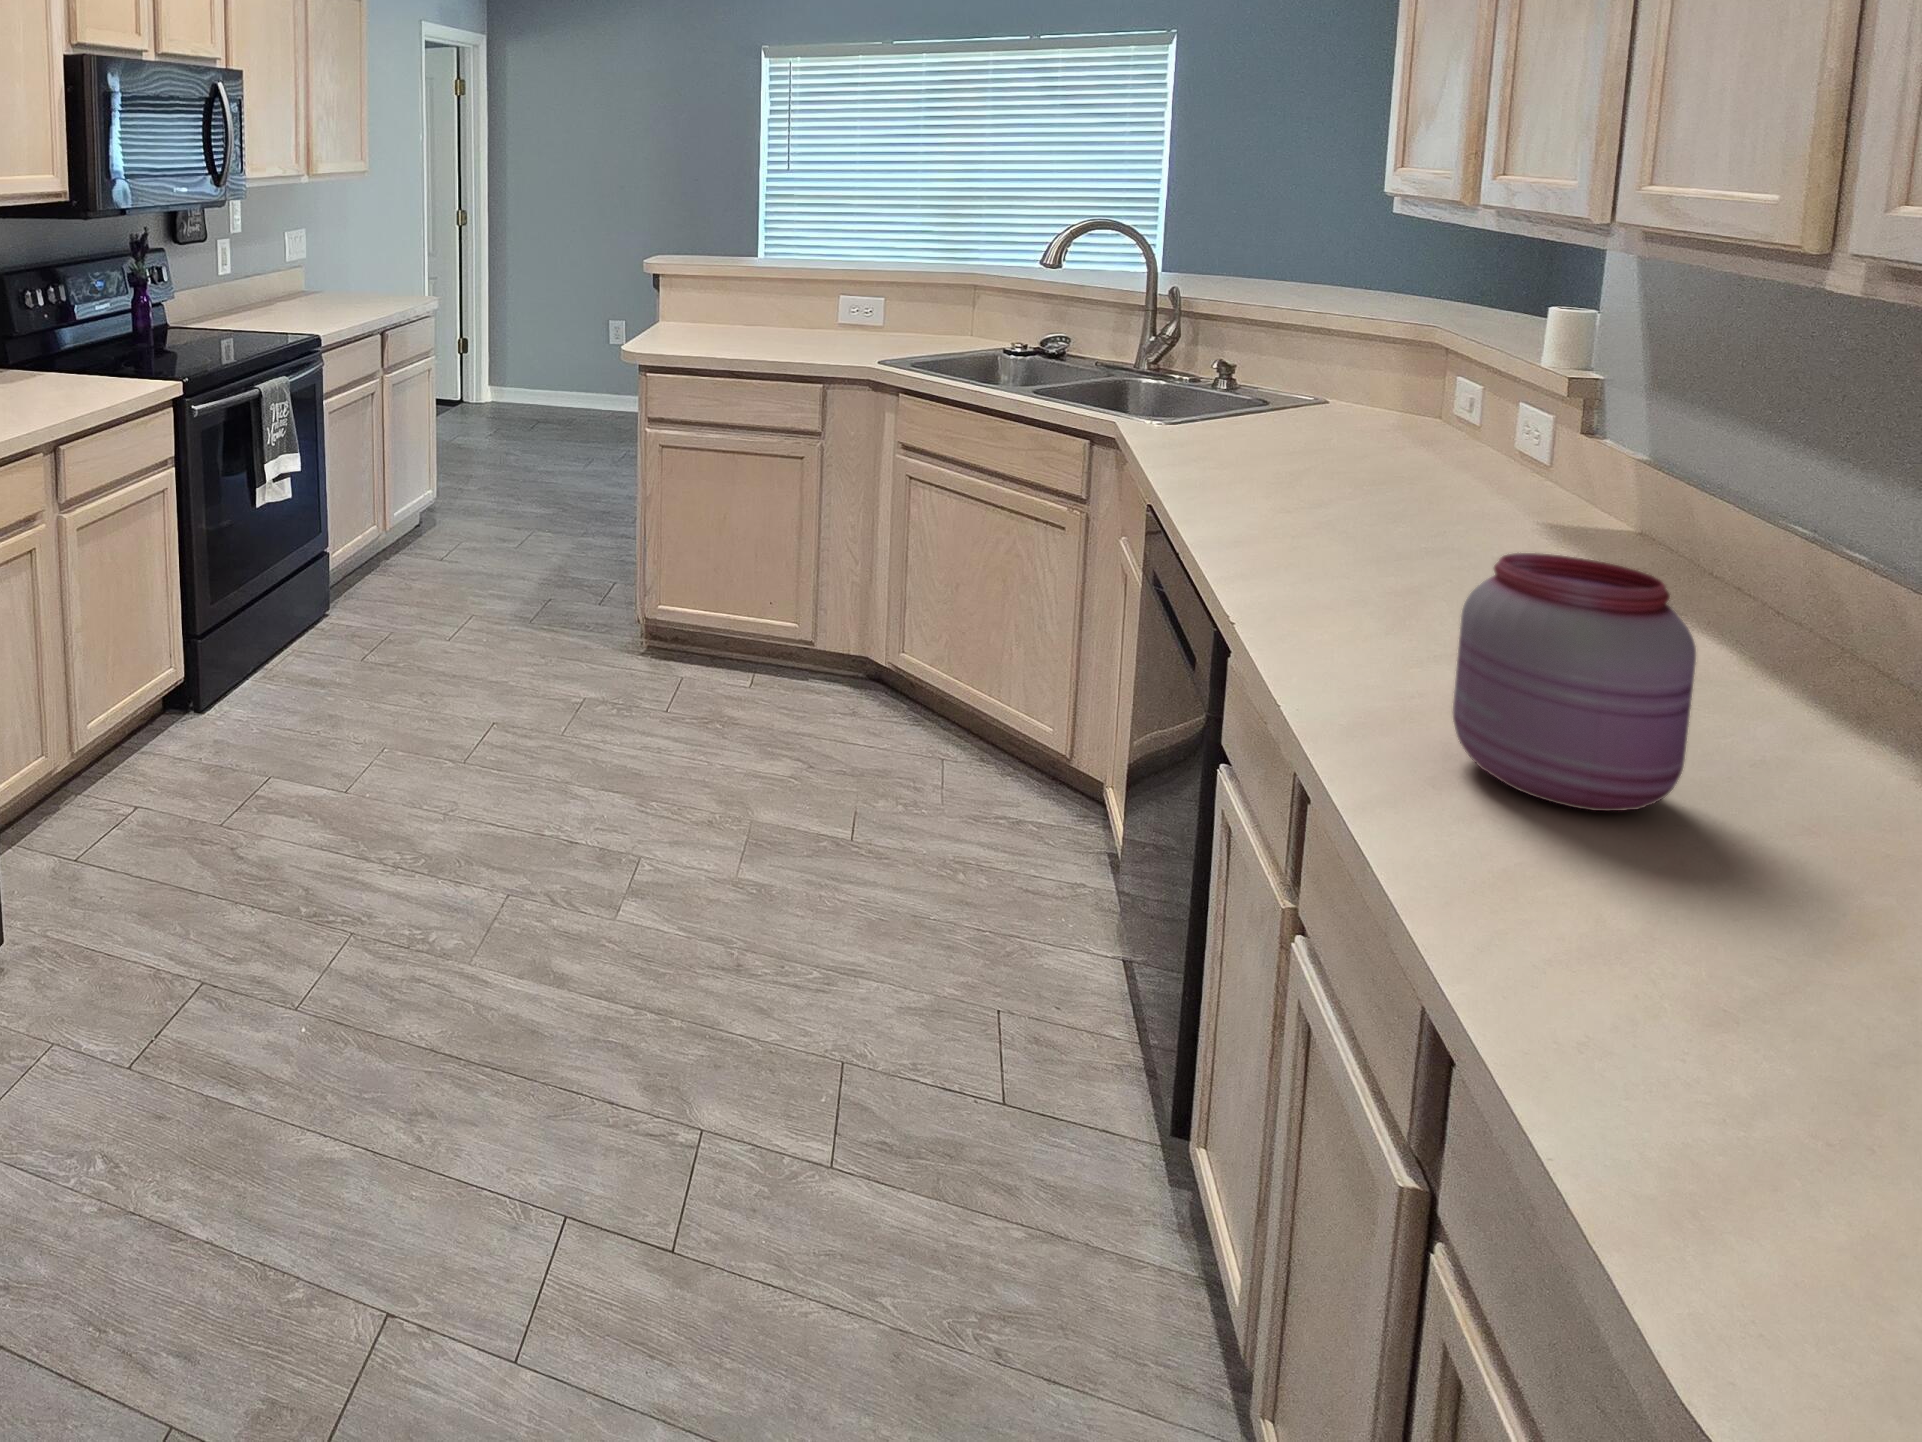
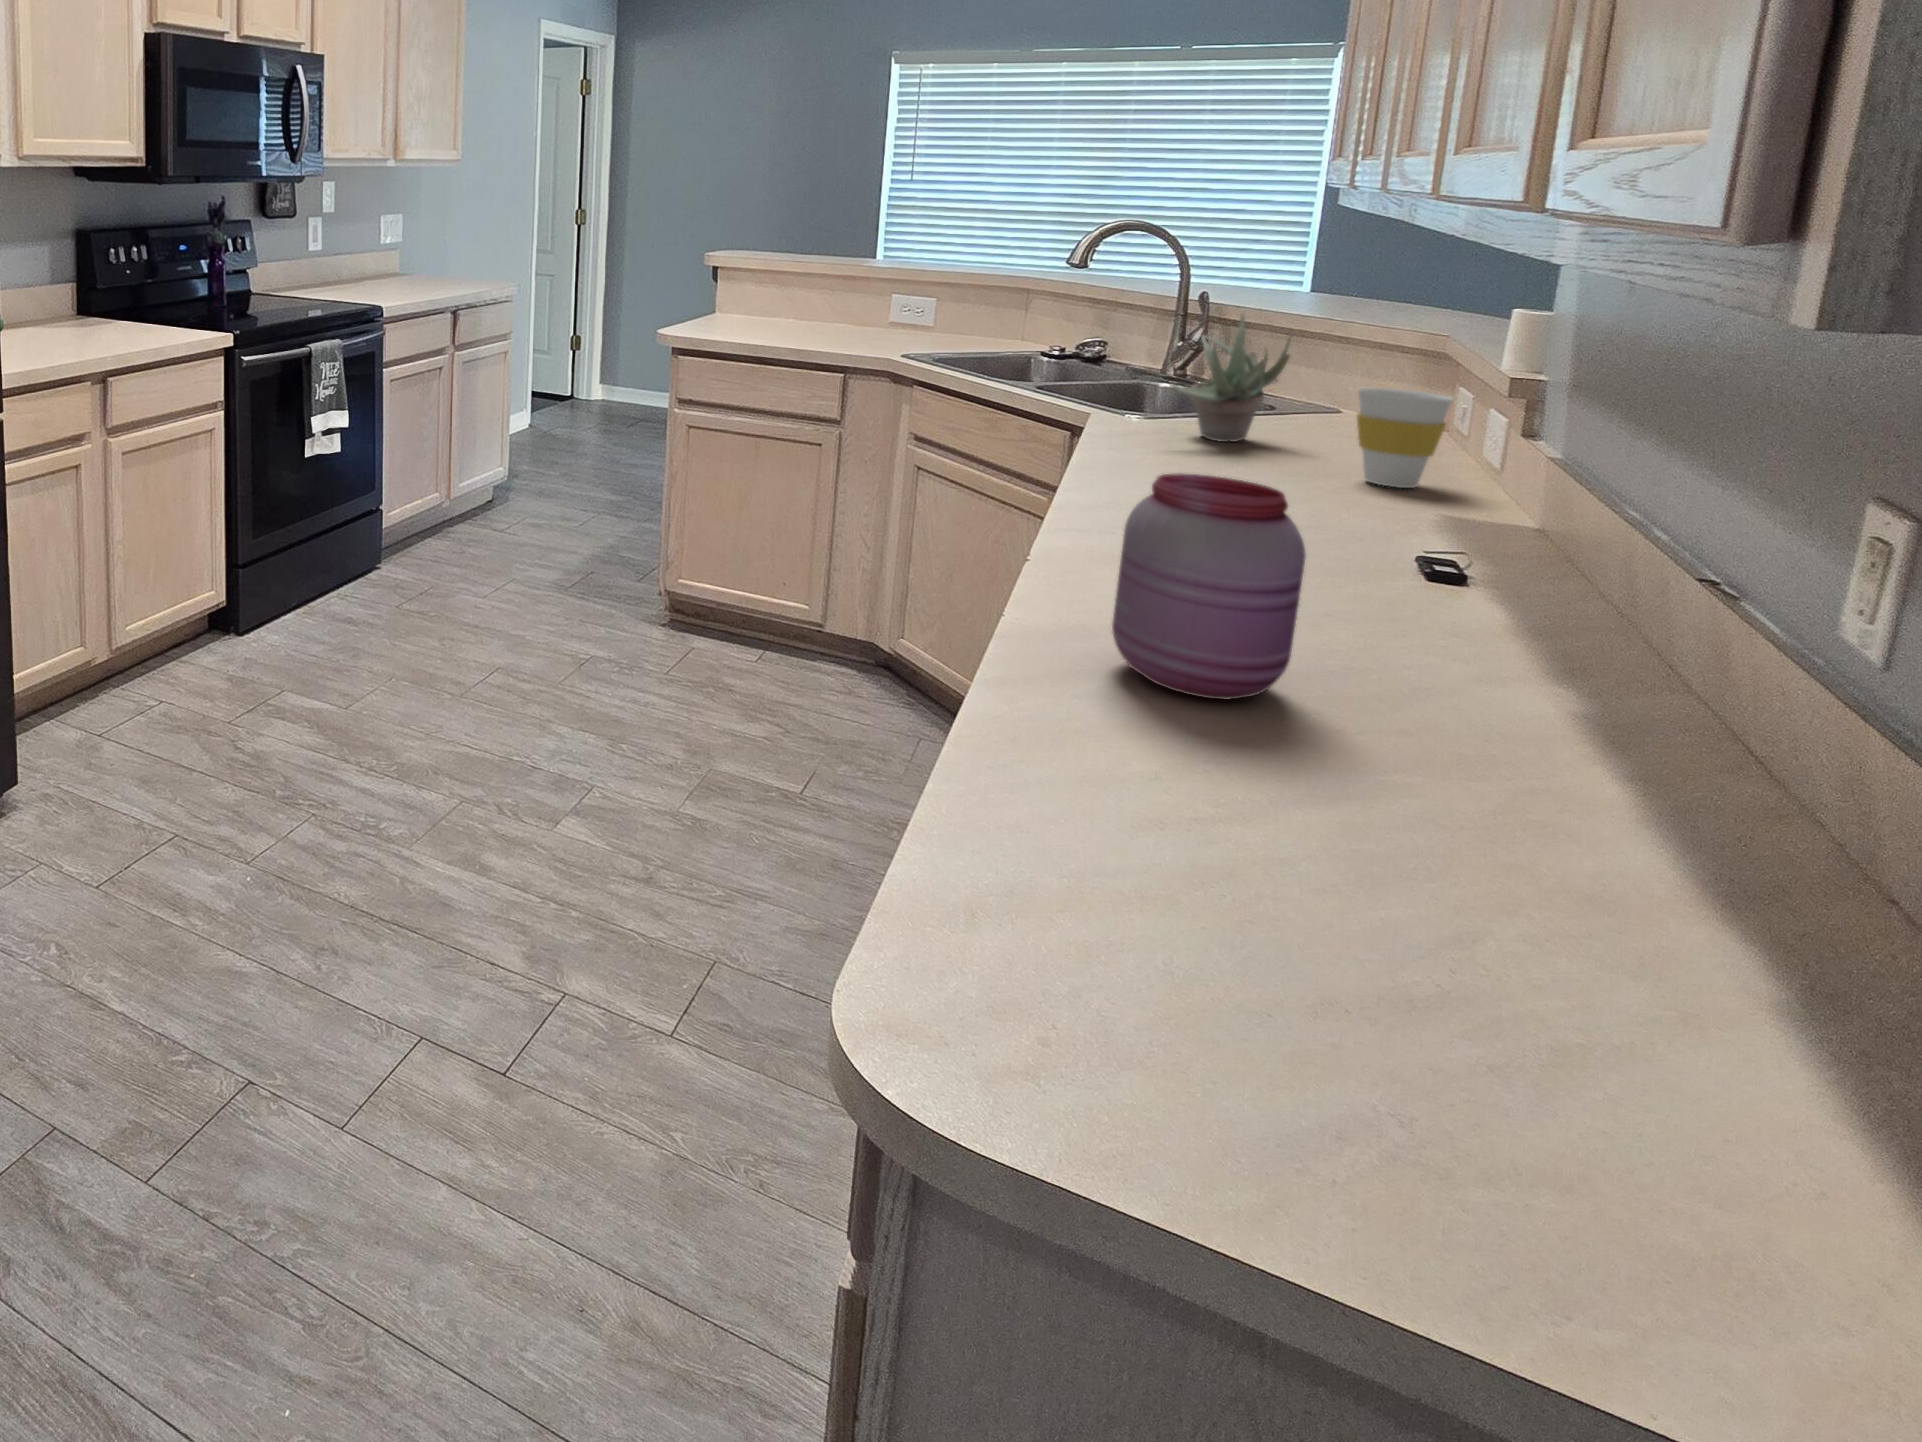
succulent plant: none [1217,318,1325,447] -> present [1170,313,1292,442]
cup: none [1417,392,1517,492] -> present [1357,388,1453,488]

